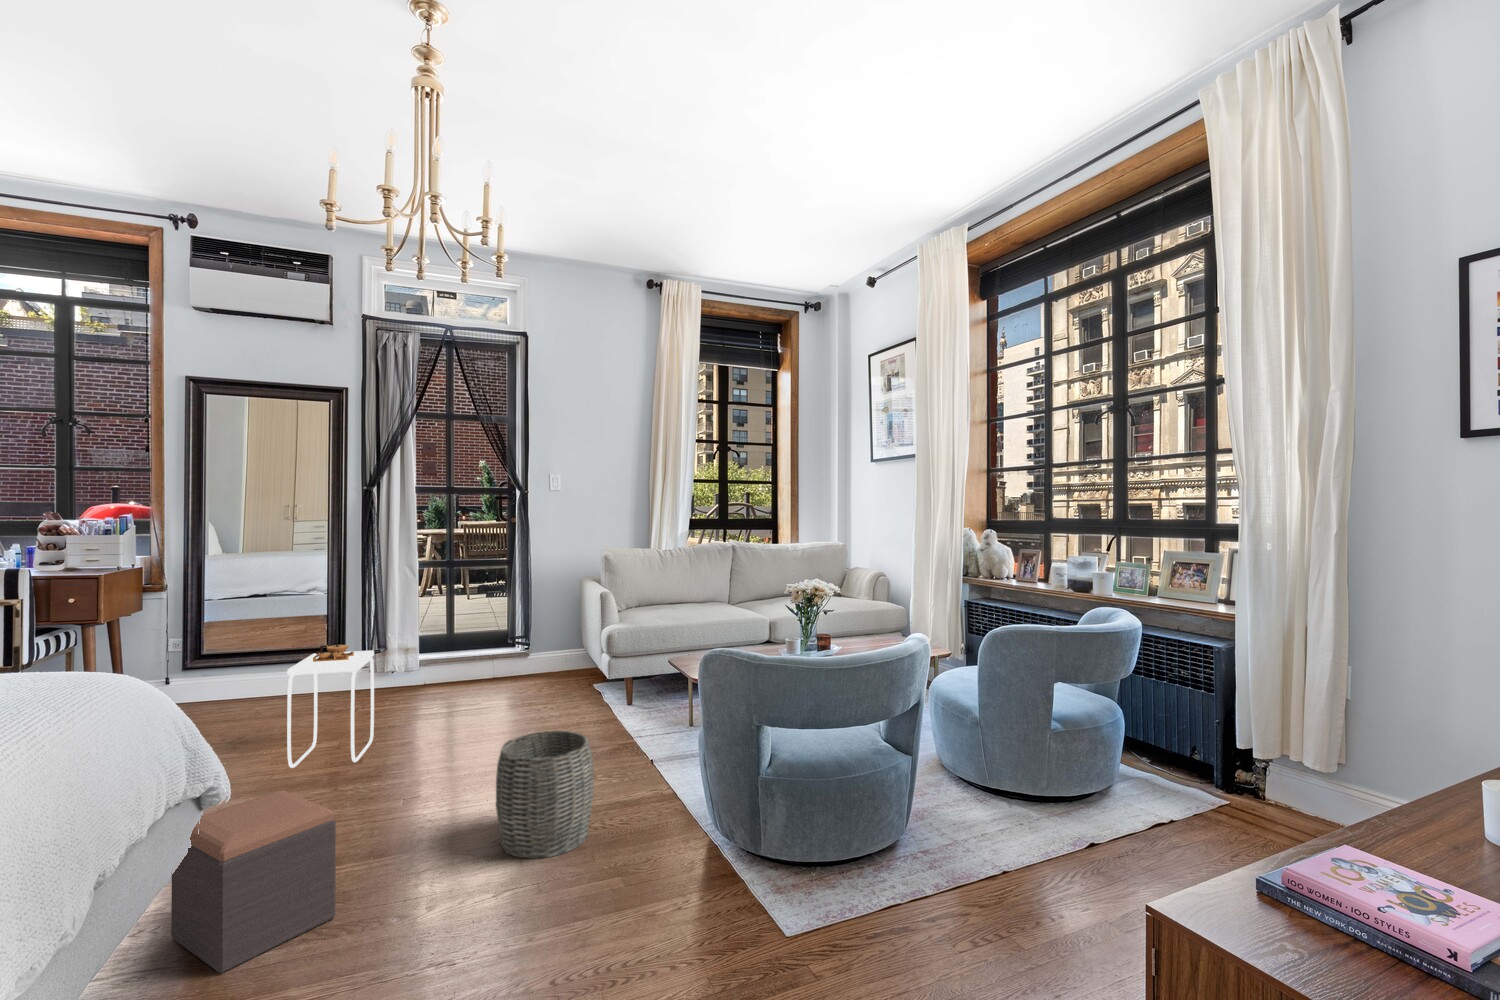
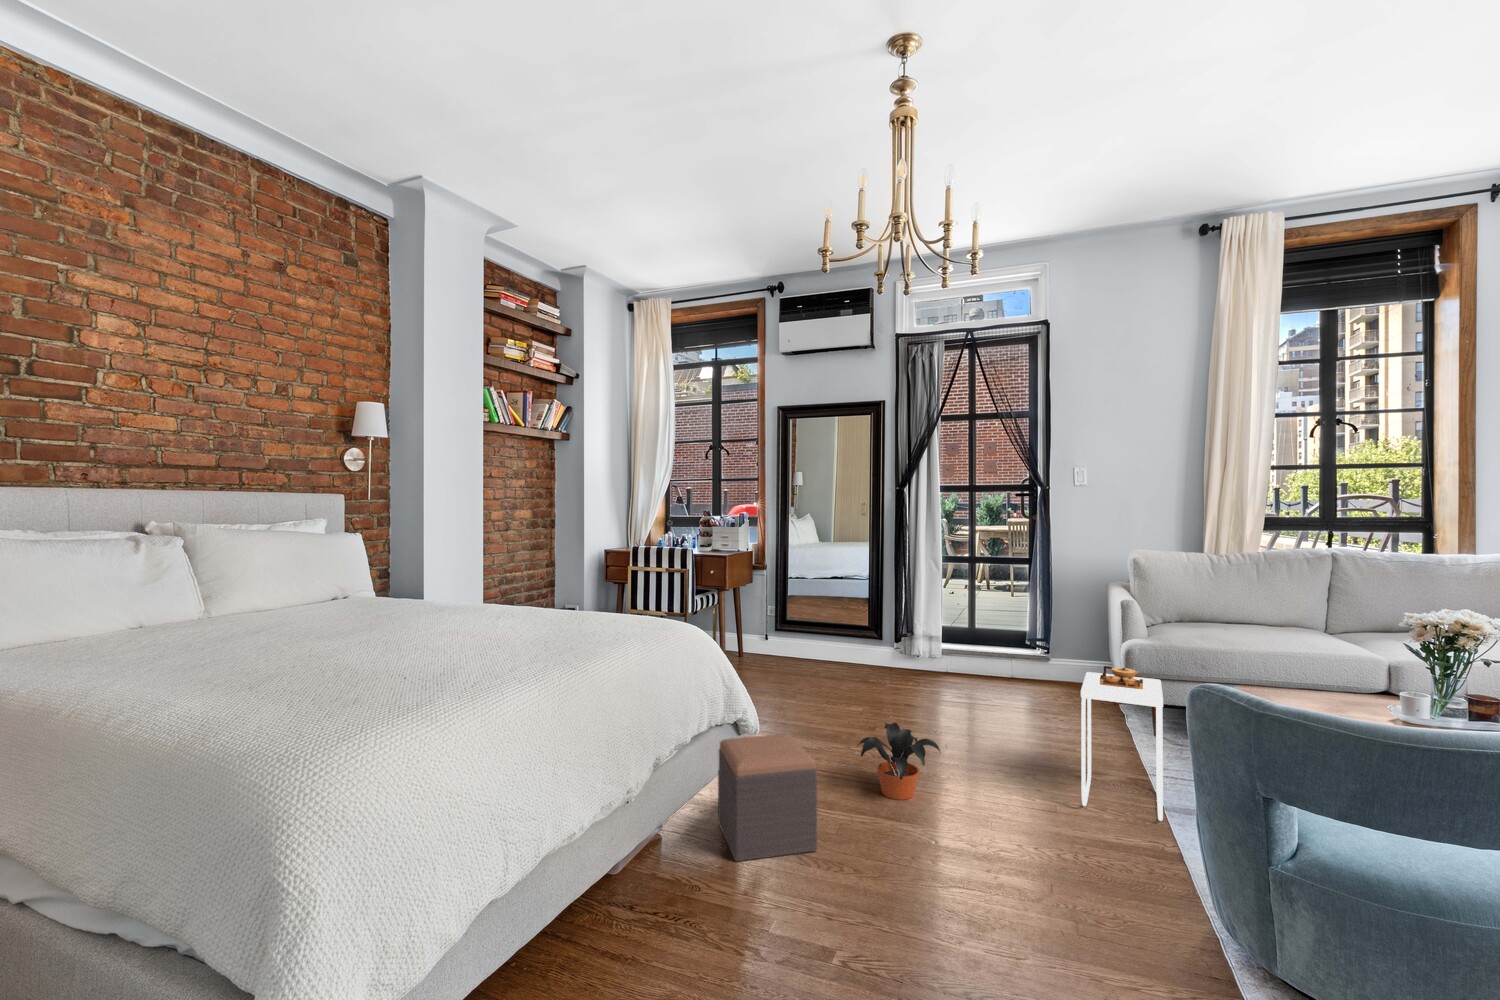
side table: present [287,645,374,768] -> present [1081,666,1163,821]
woven basket: present [496,731,594,858] -> none [960,737,1065,872]
potted plant: none [360,747,461,831] -> present [858,723,940,800]

